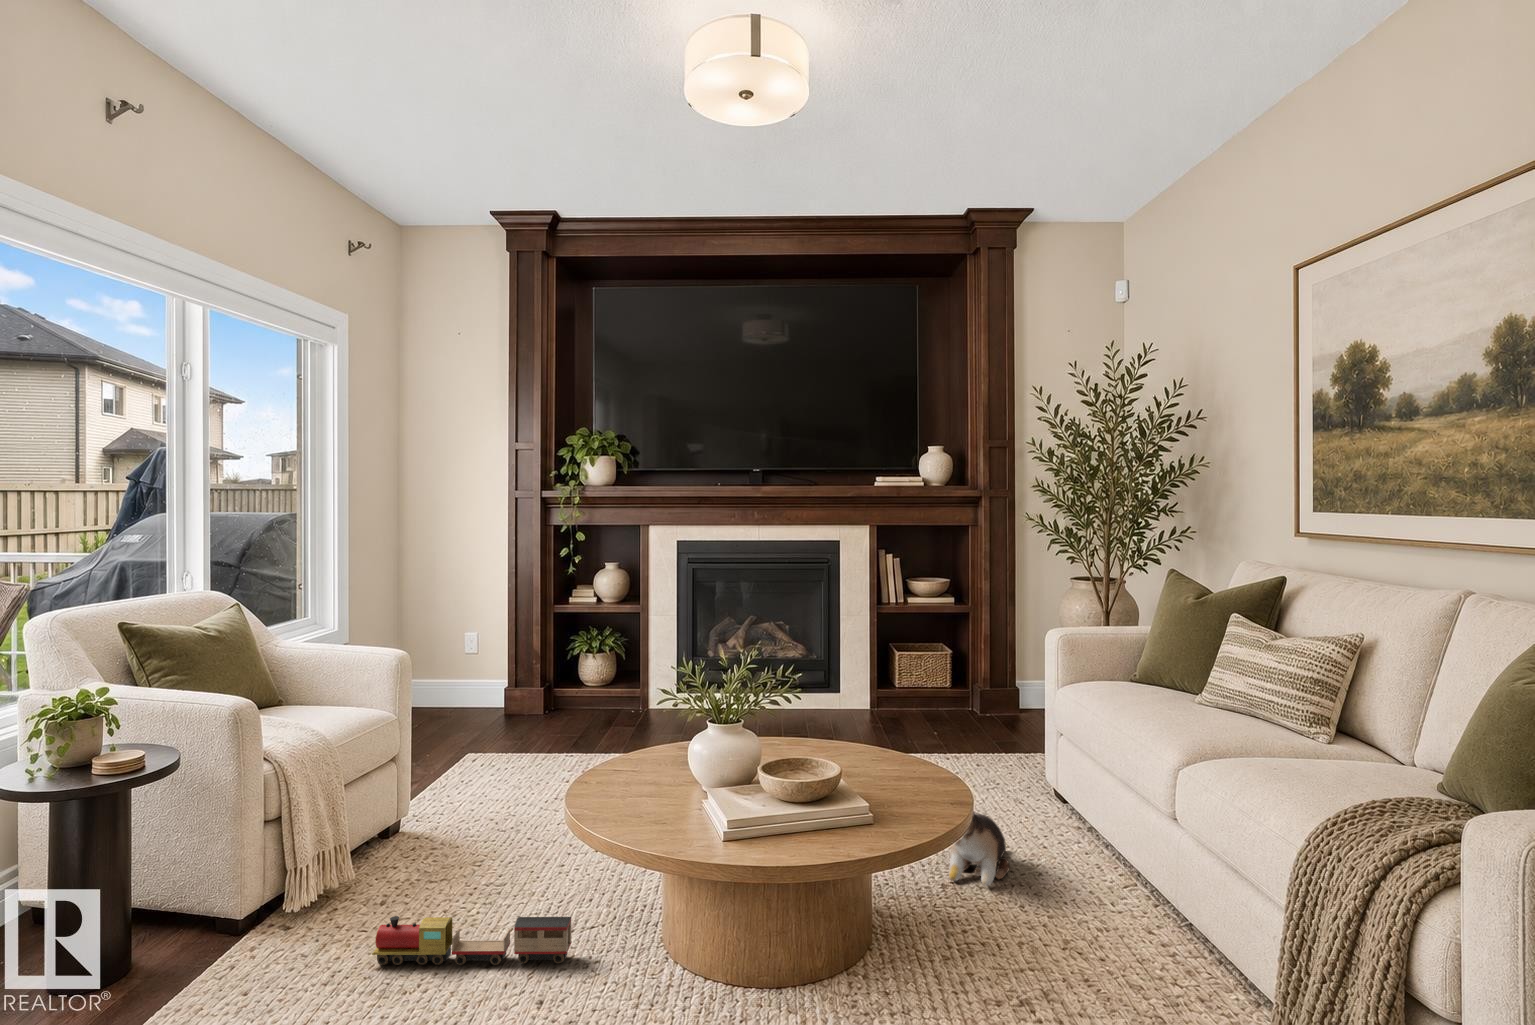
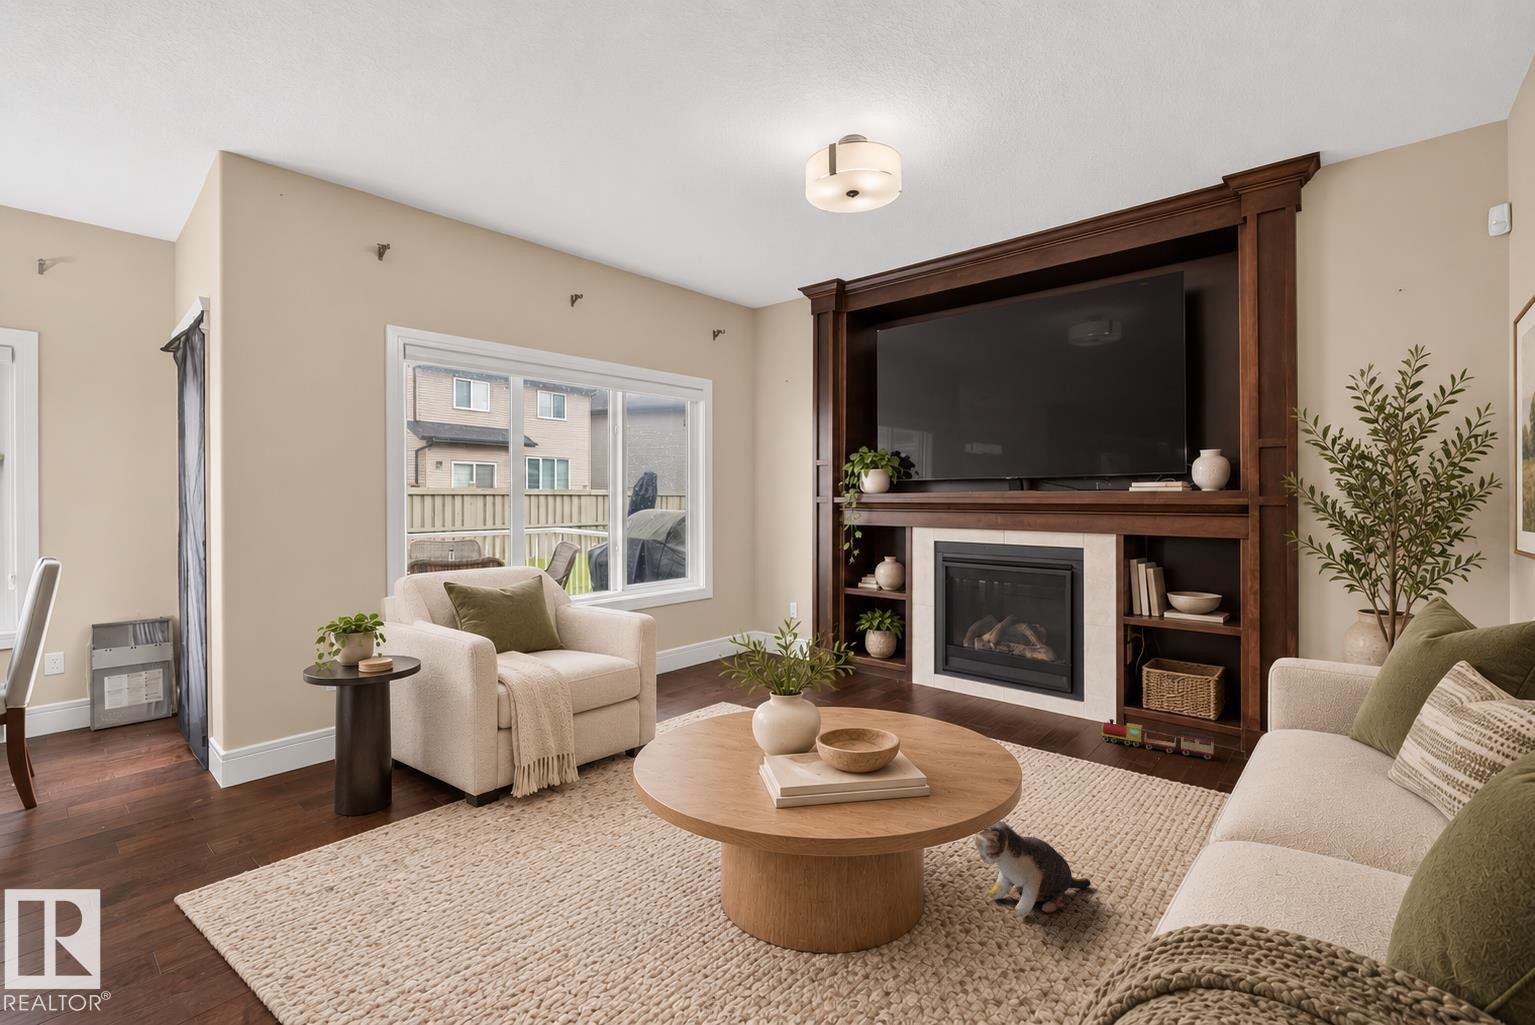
toy train: present [372,916,571,965] -> present [1101,719,1214,759]

